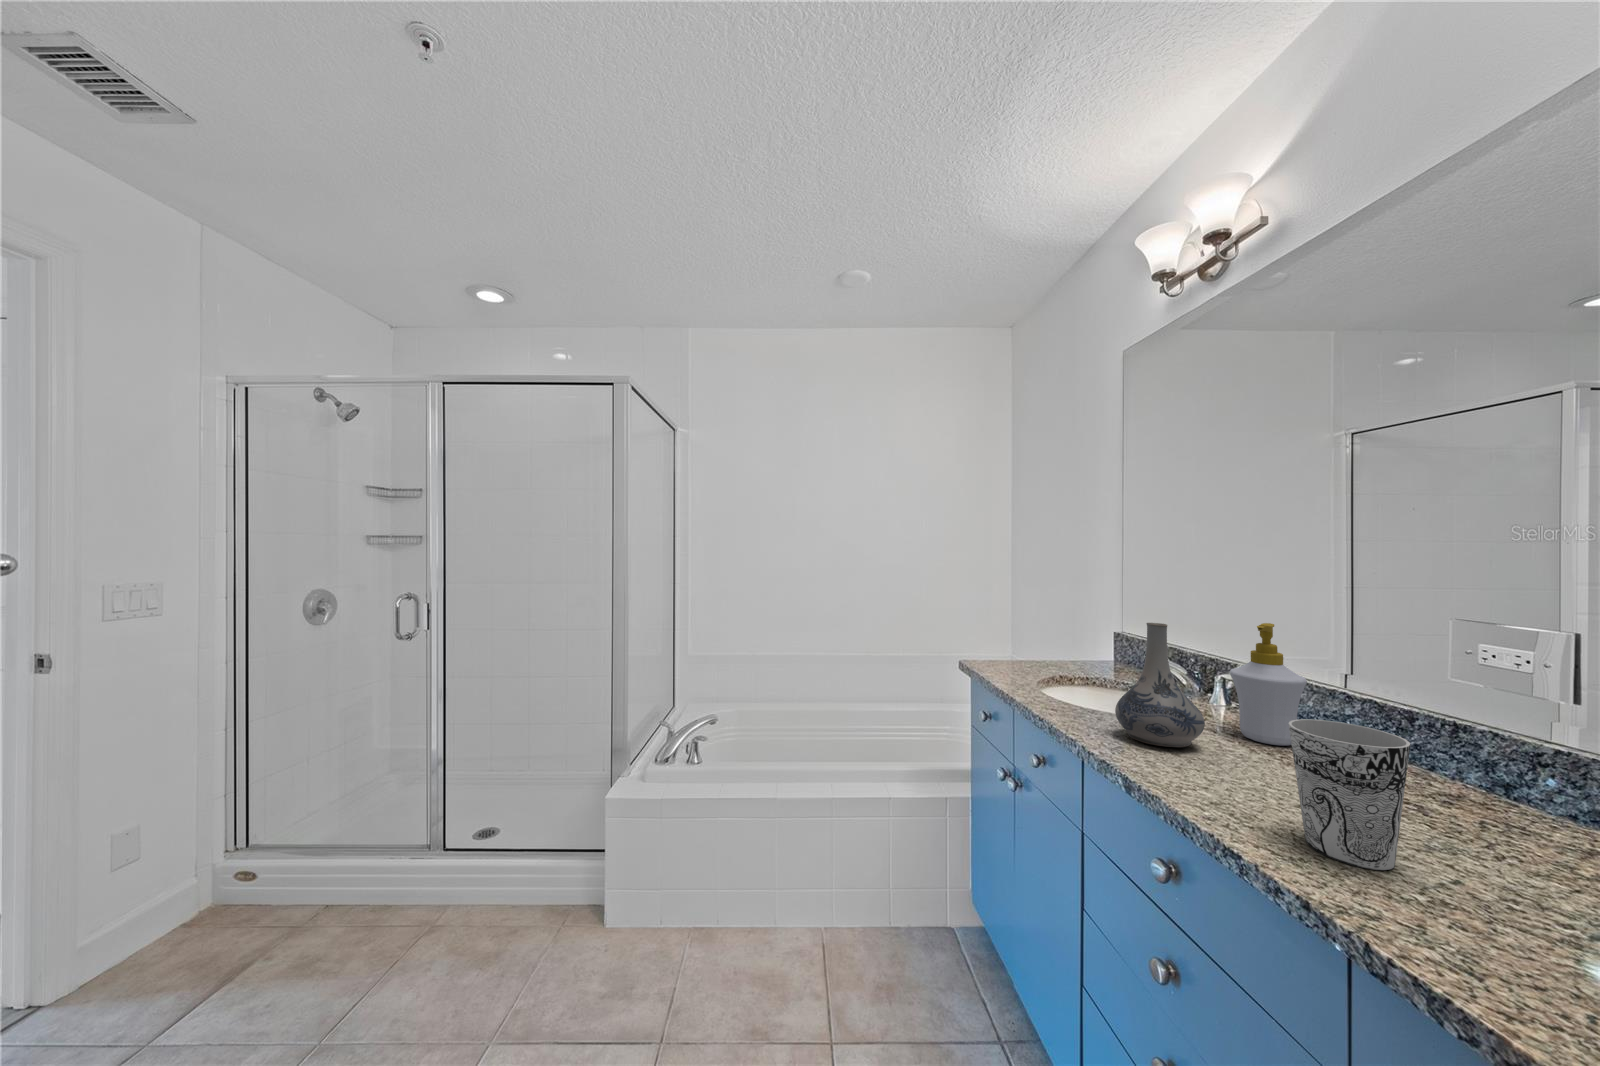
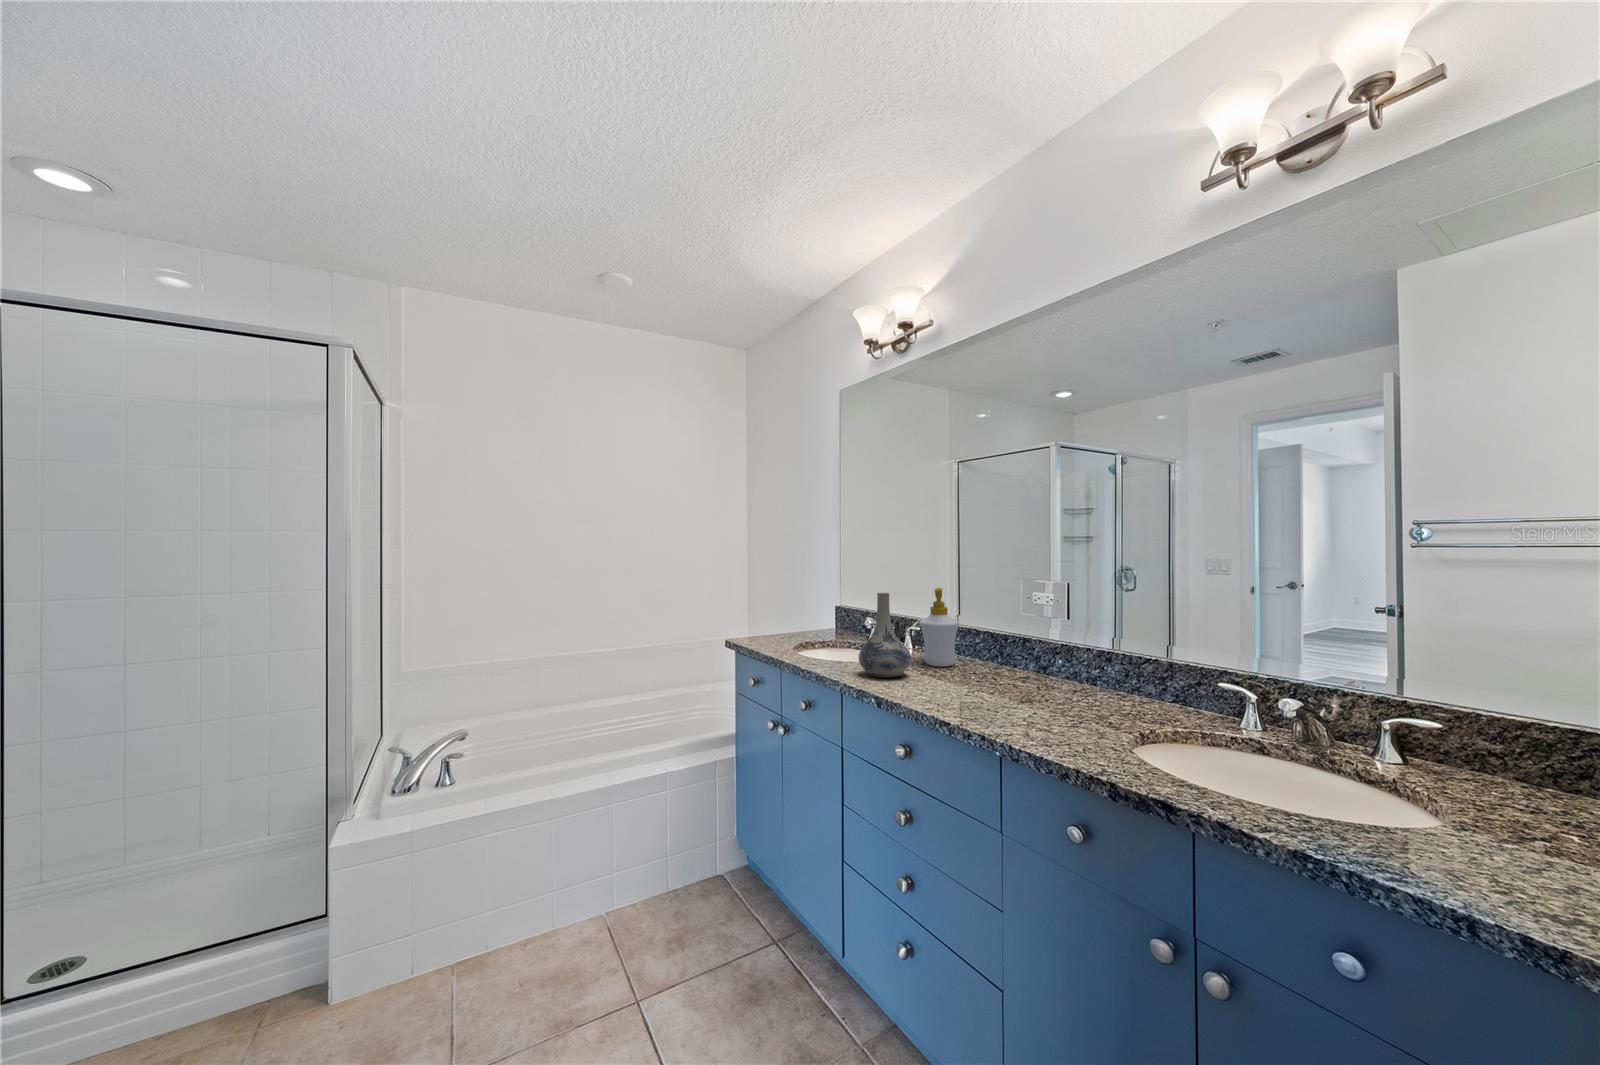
cup: present [1289,719,1410,870] -> none [967,640,1018,716]

